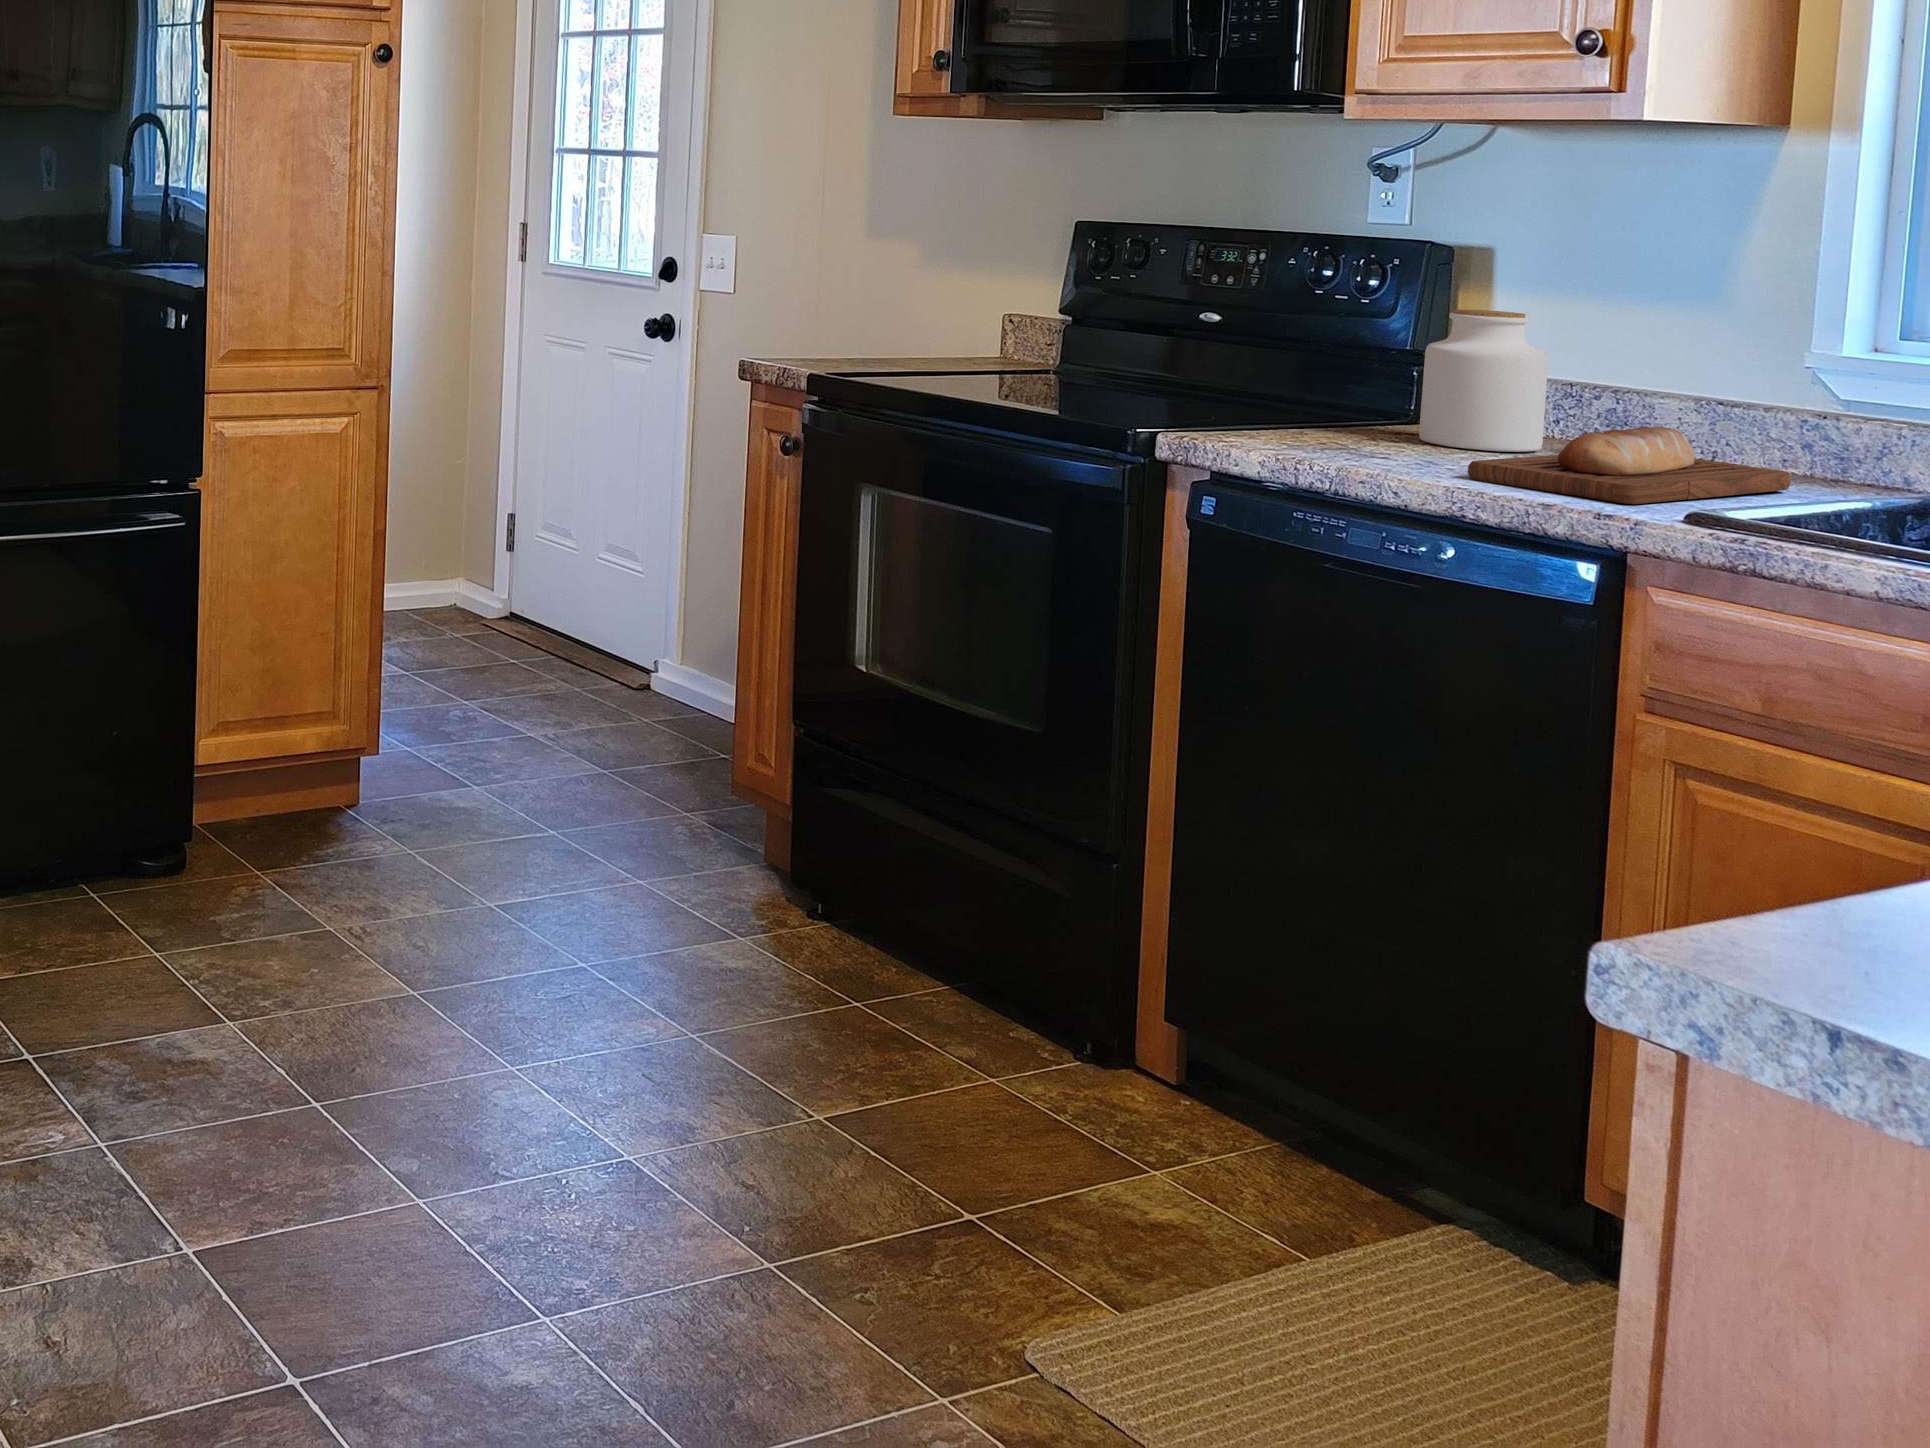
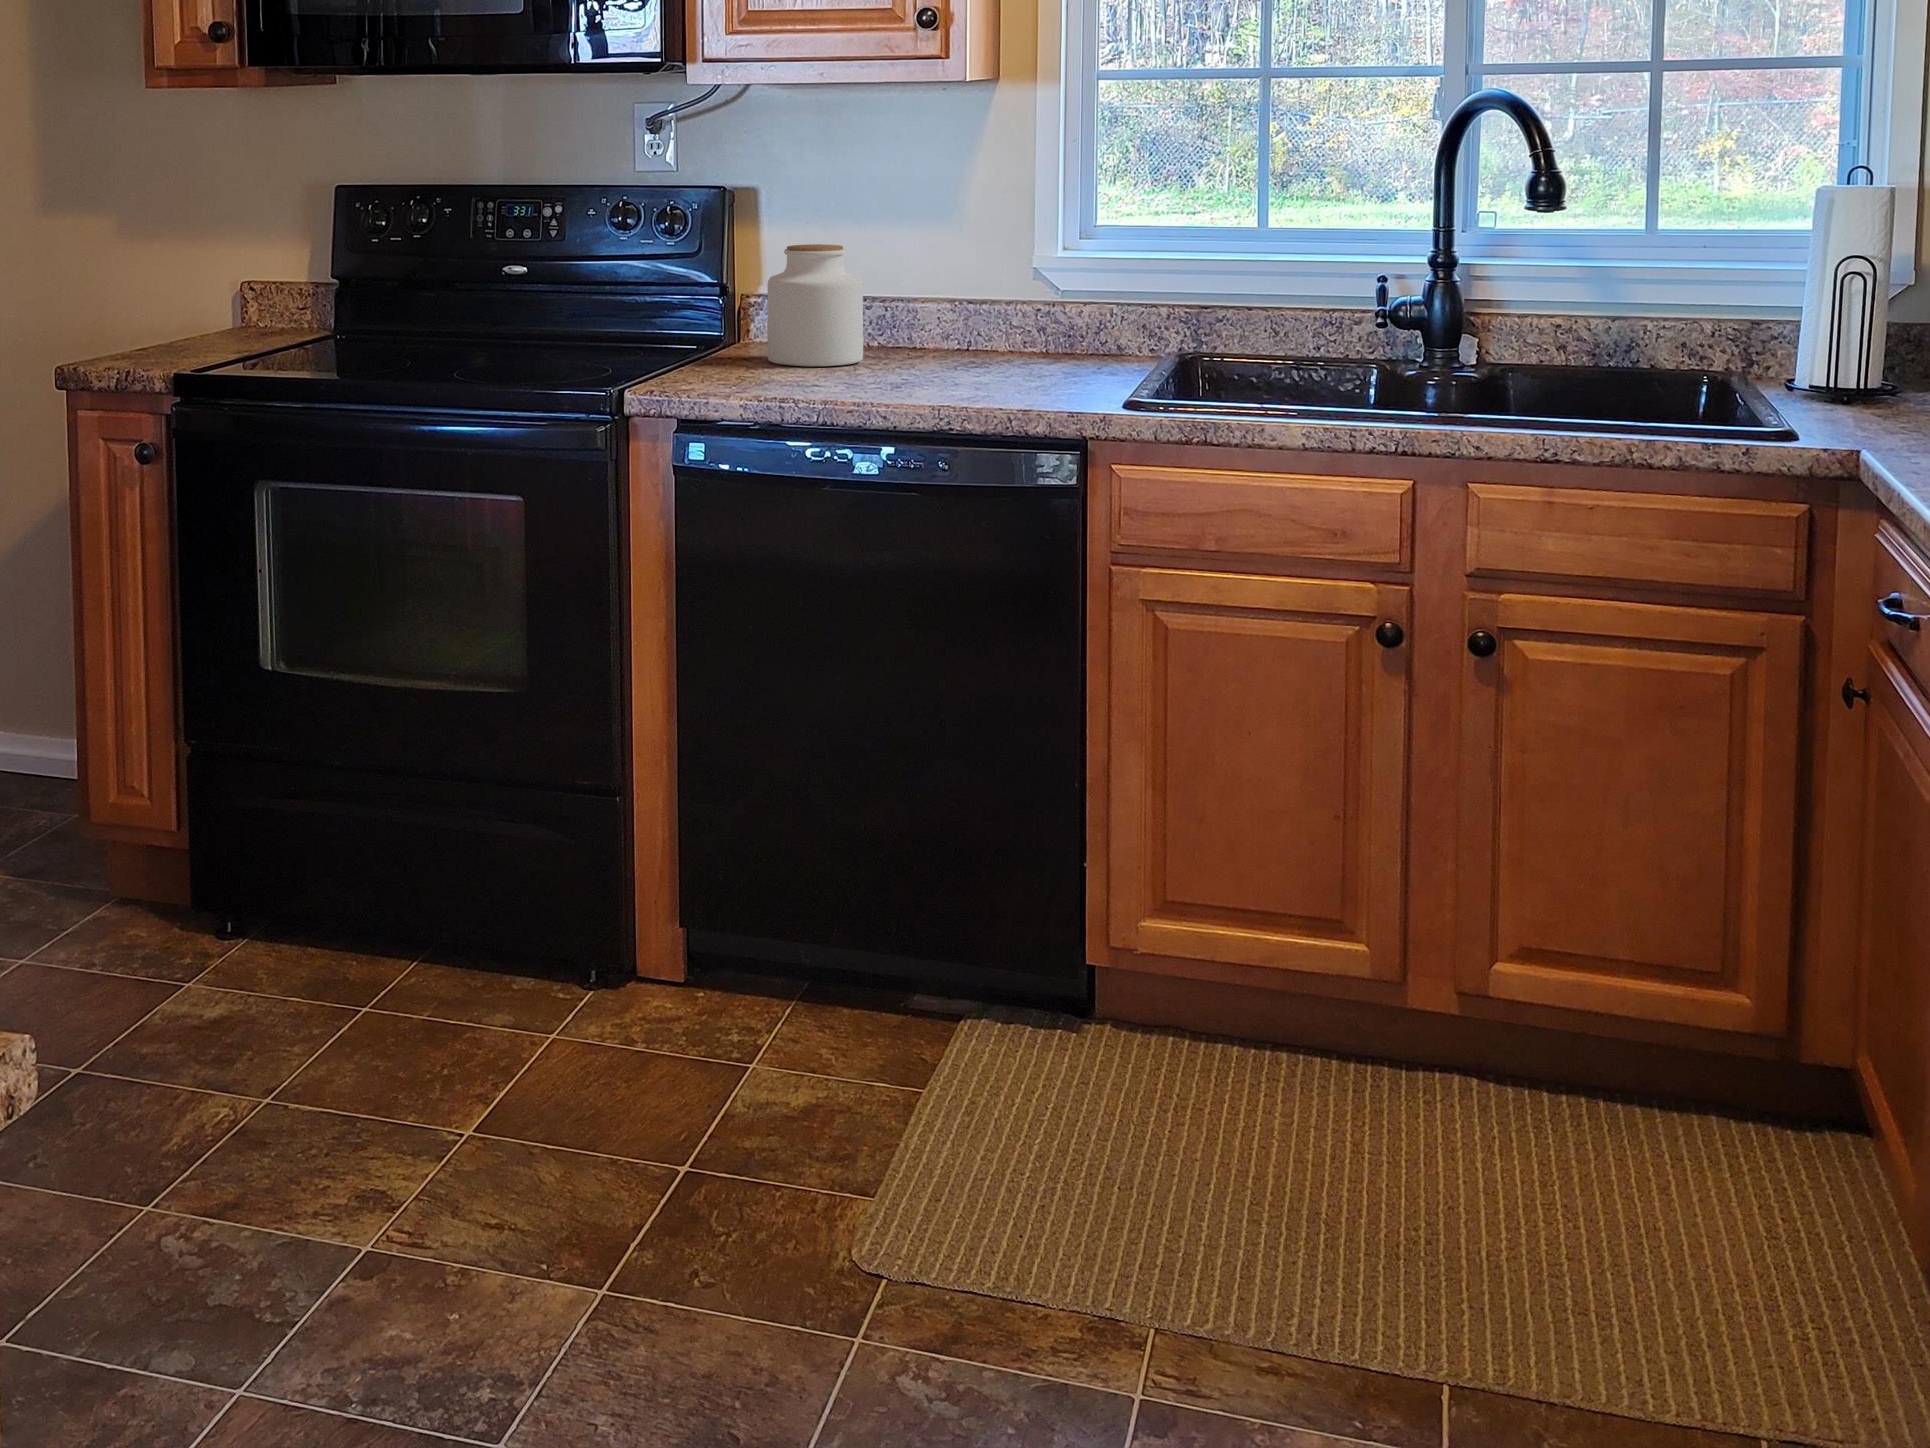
bread loaf: present [1468,427,1791,504] -> none [913,330,1072,399]

